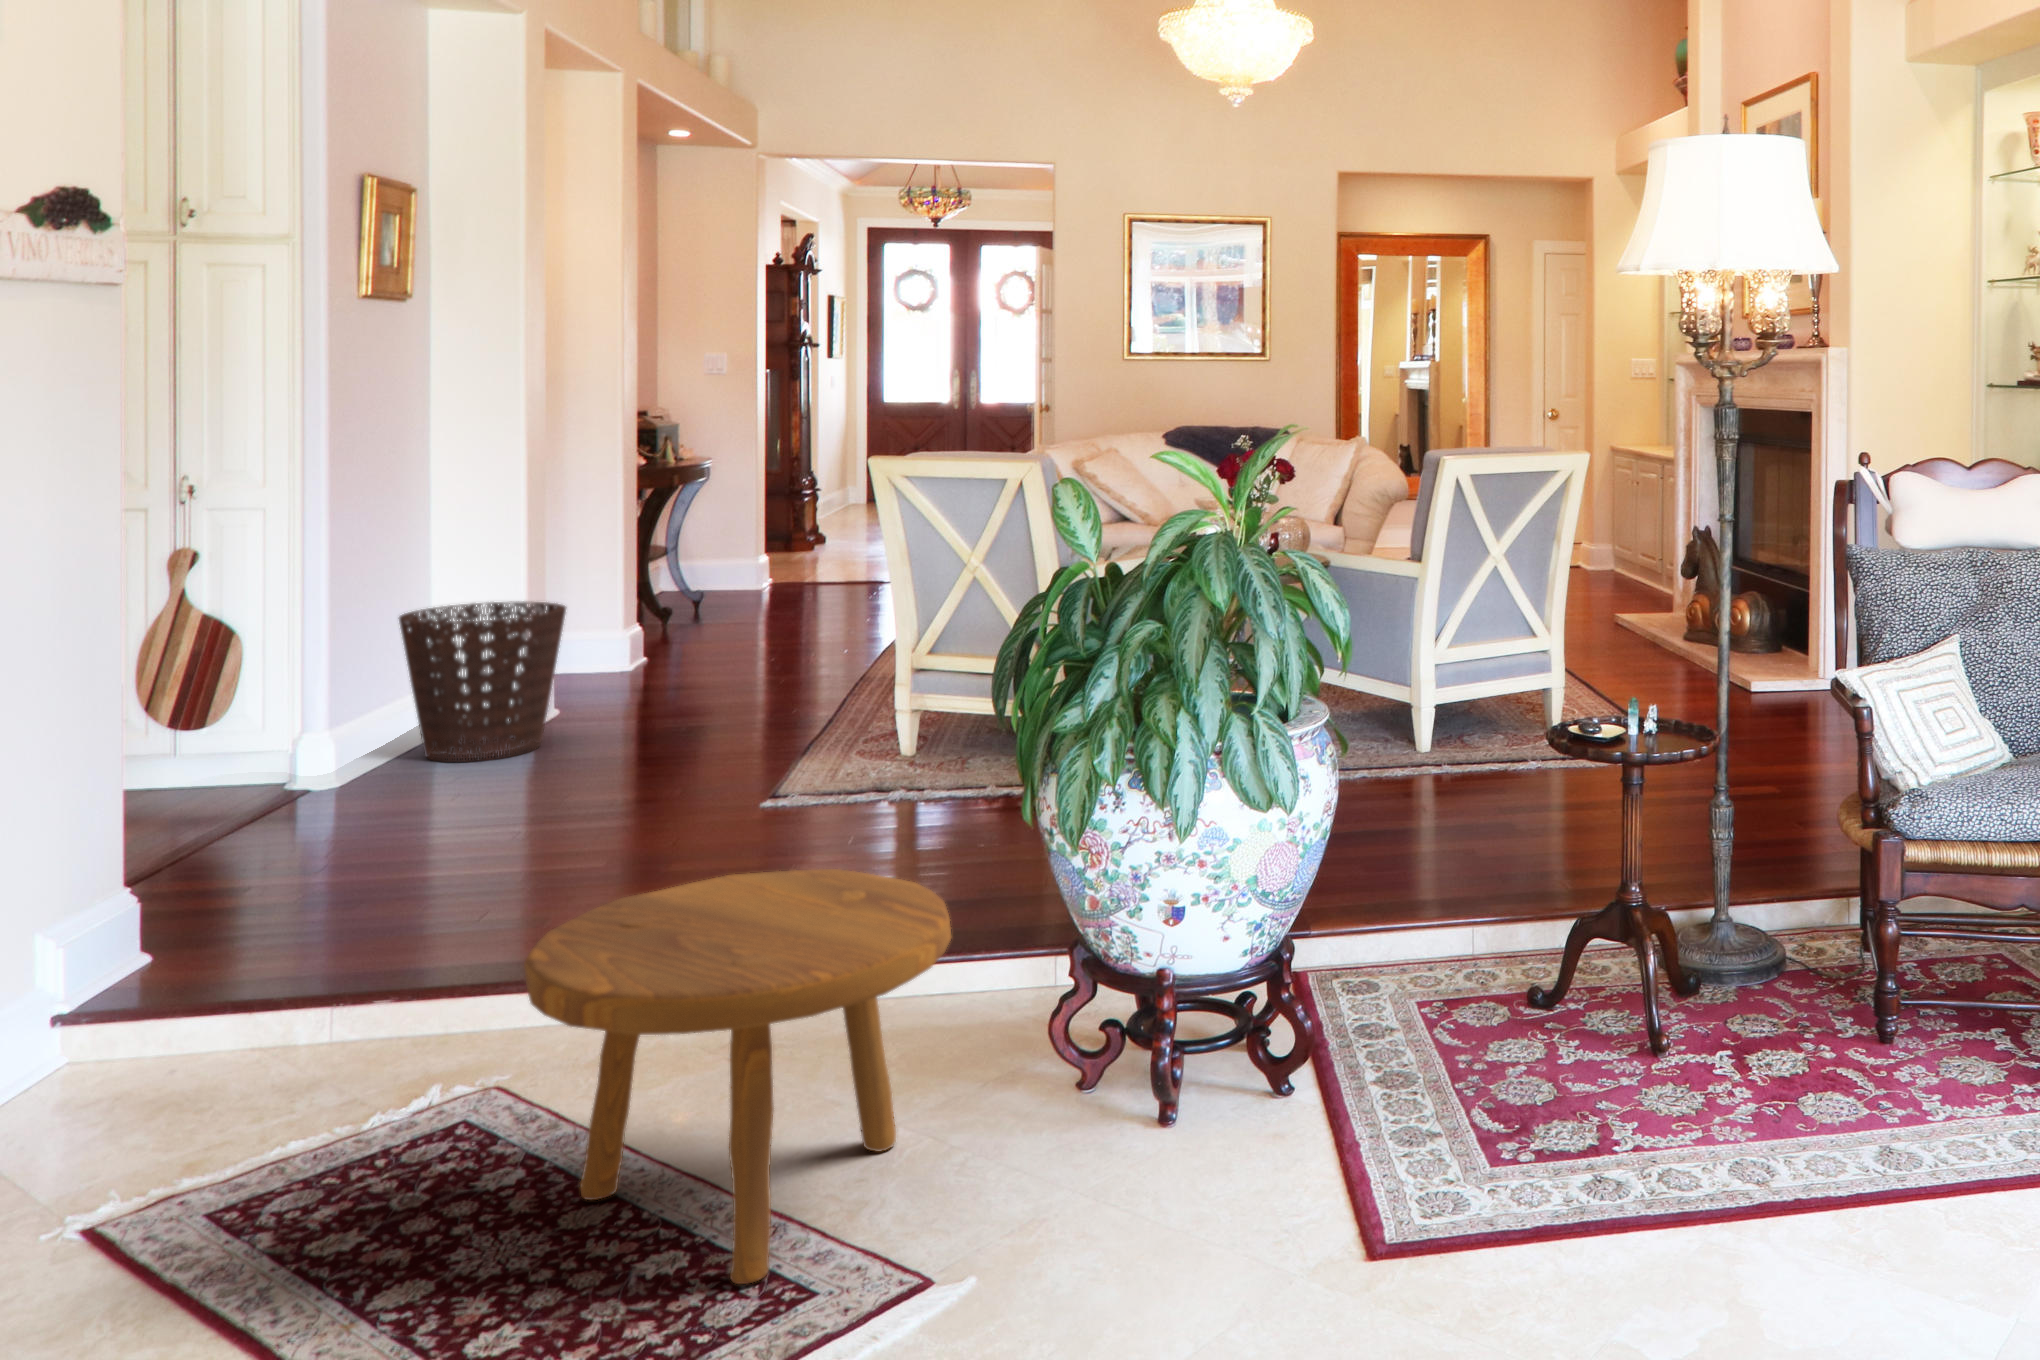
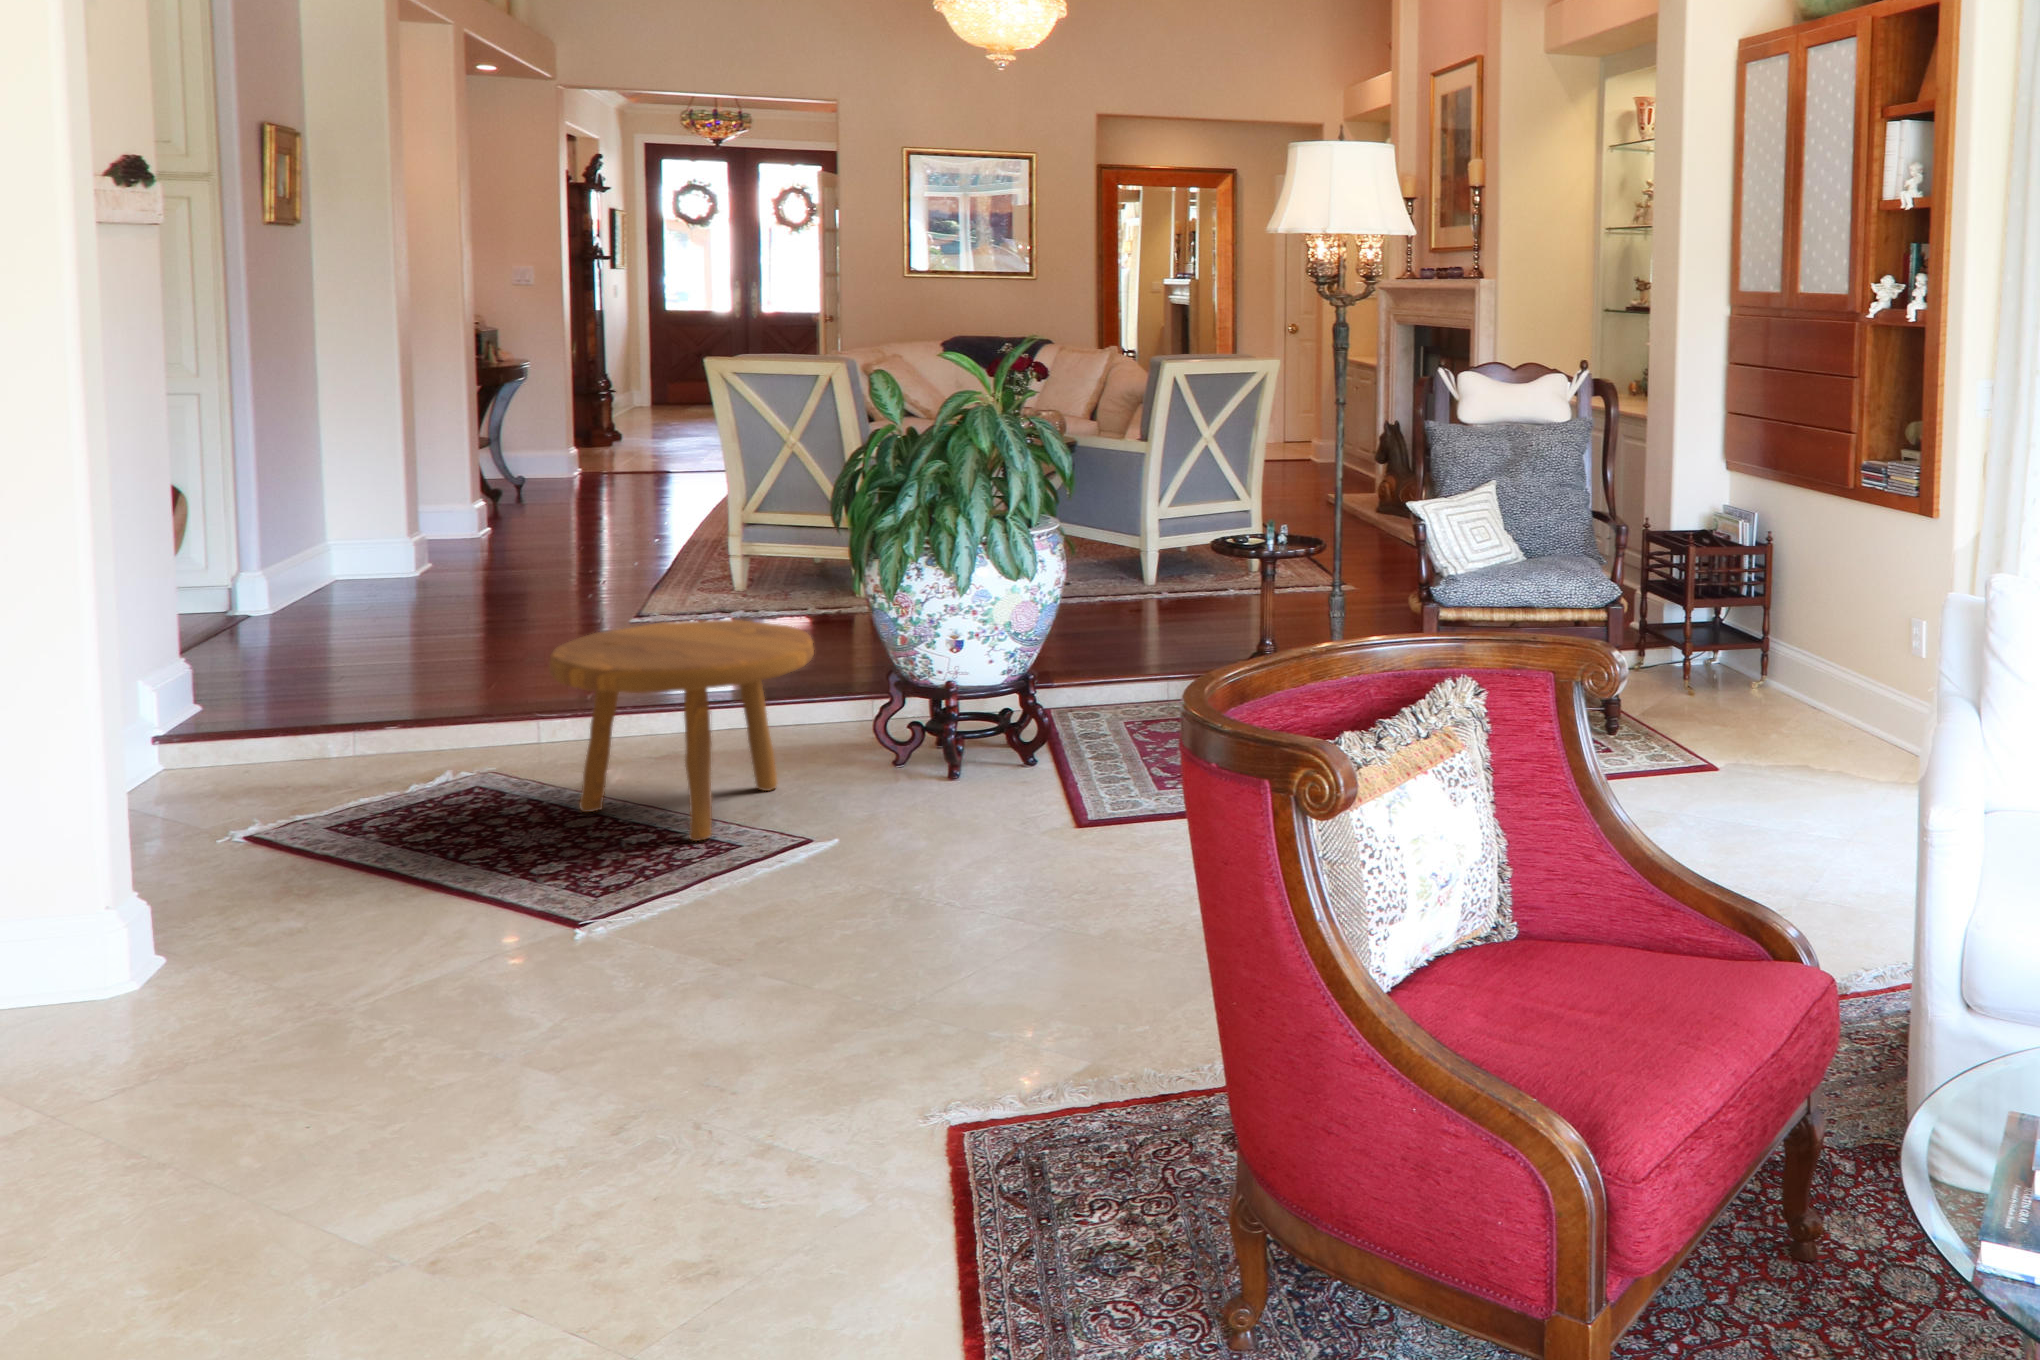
basket: present [399,601,566,762] -> none [311,473,449,598]

